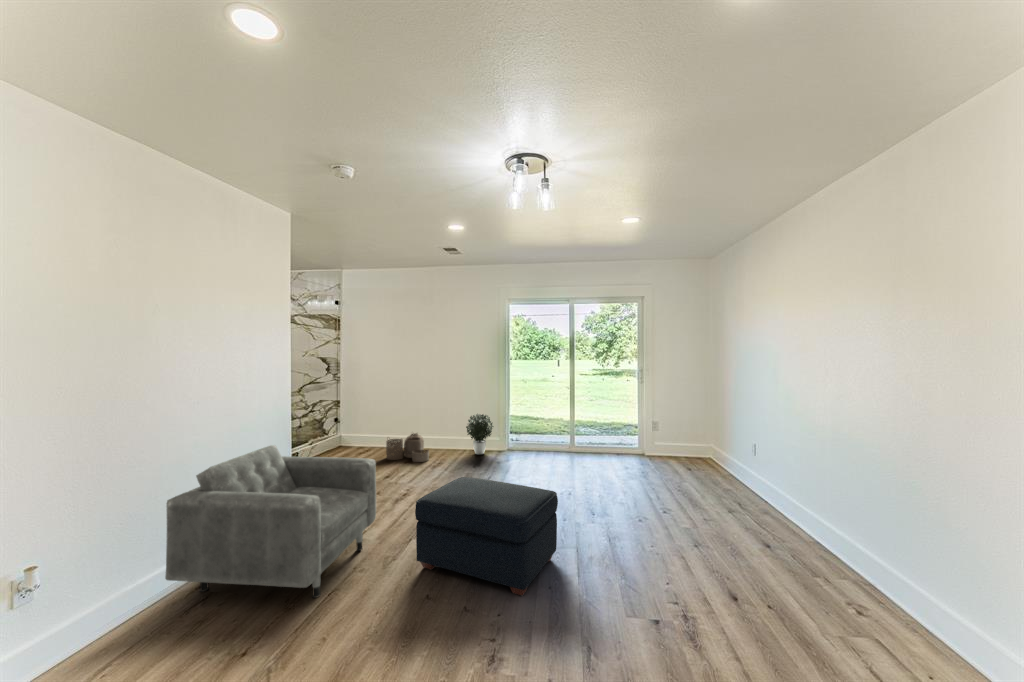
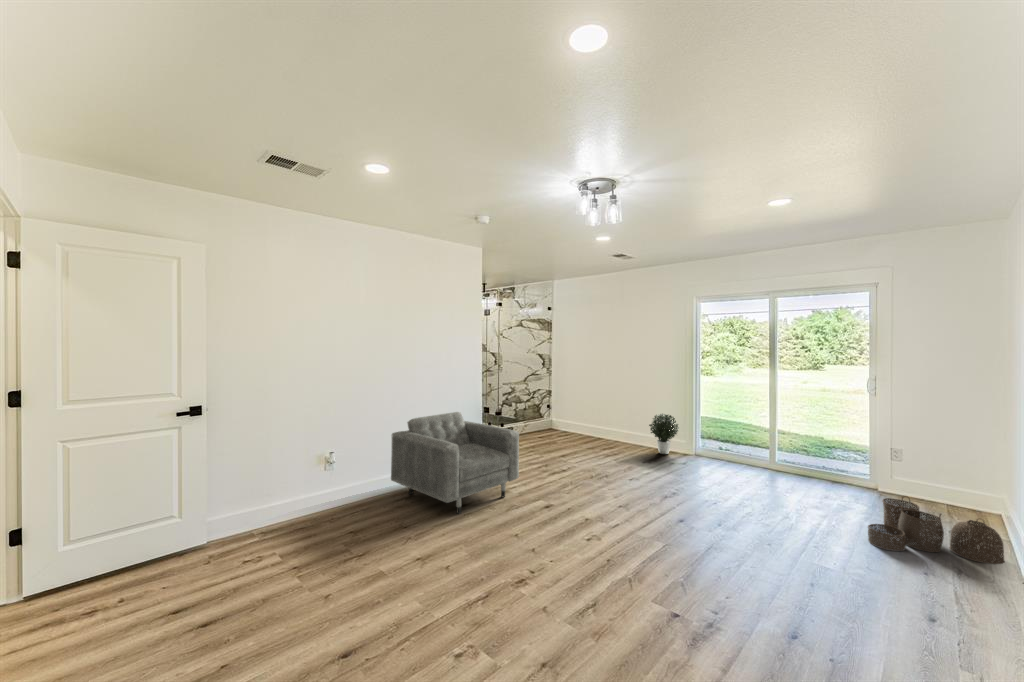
woven basket: present [386,433,429,462] -> present [868,496,1005,564]
ottoman: present [415,477,558,595] -> none [527,458,644,556]

